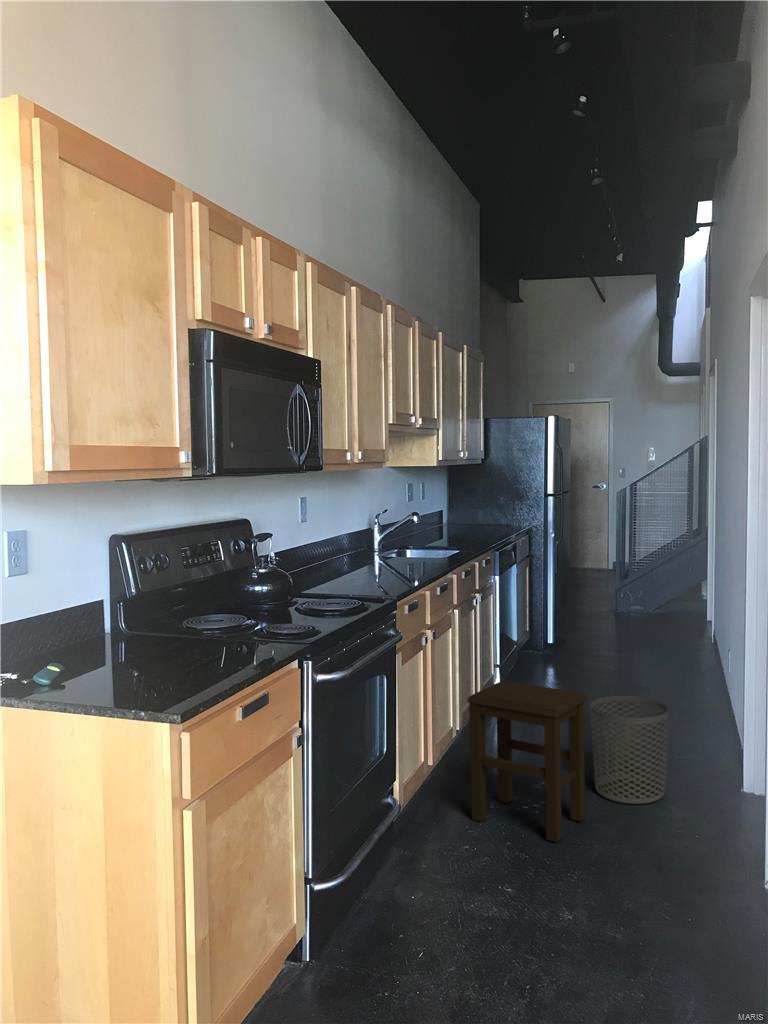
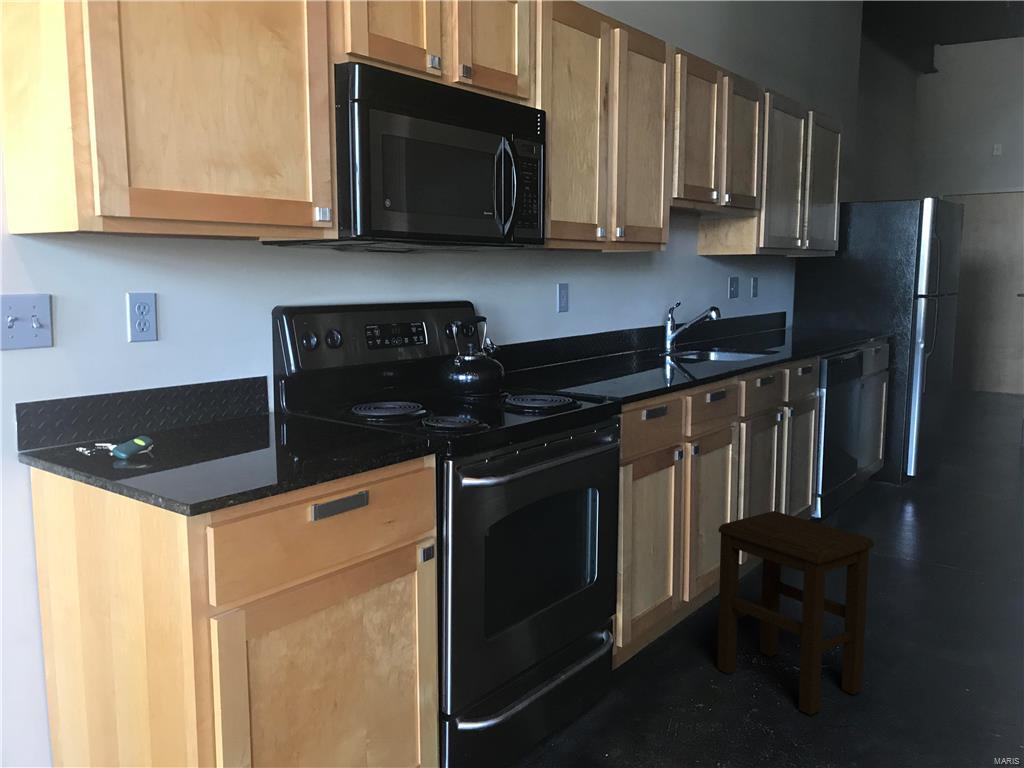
waste bin: present [591,696,668,804] -> none [891,546,999,686]

